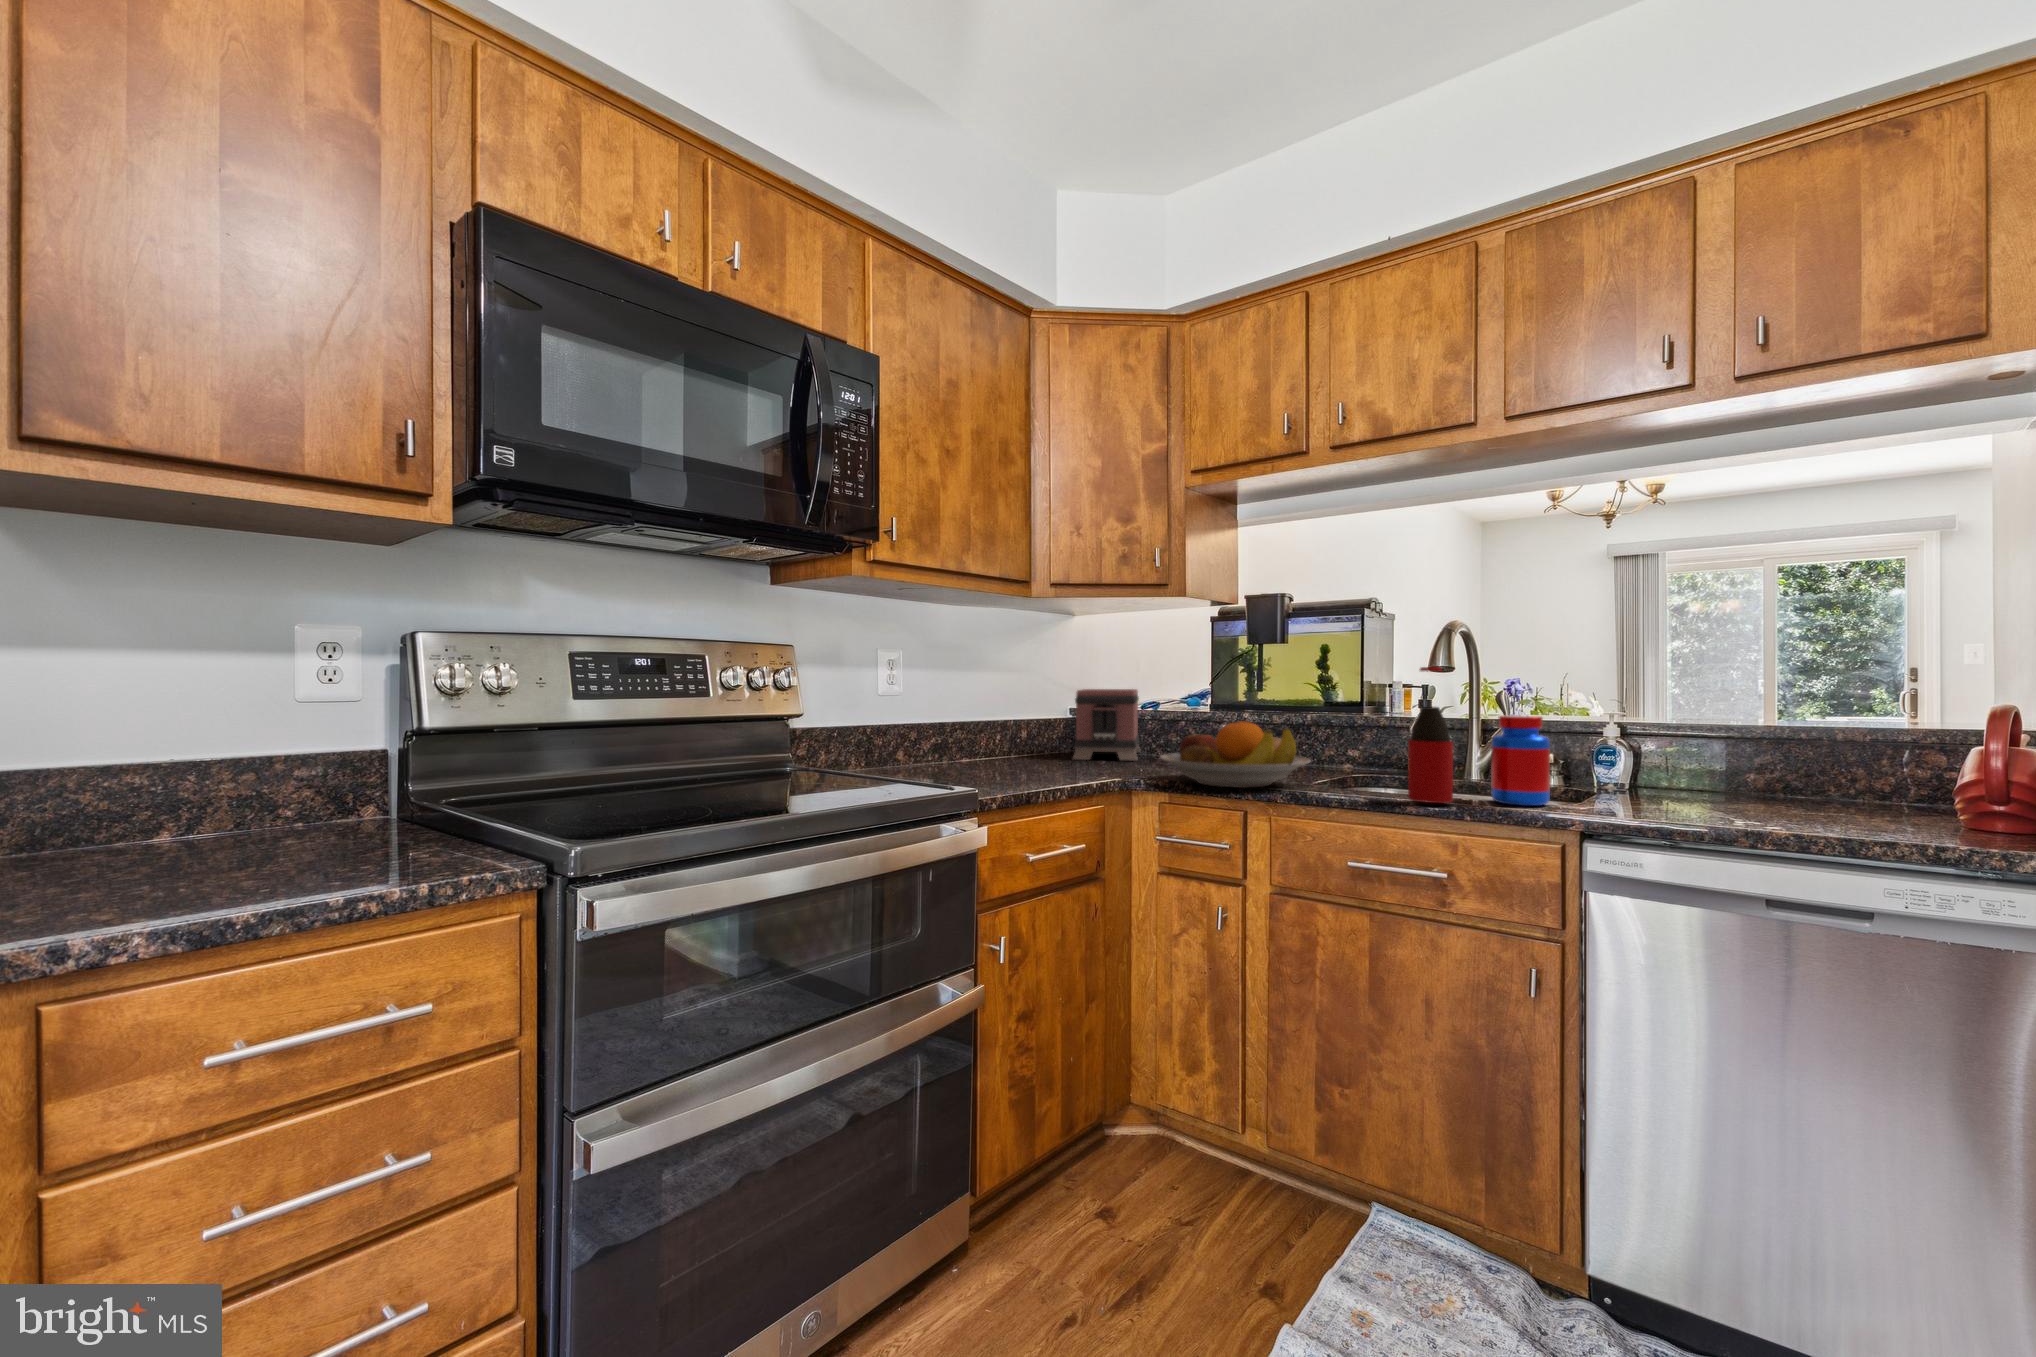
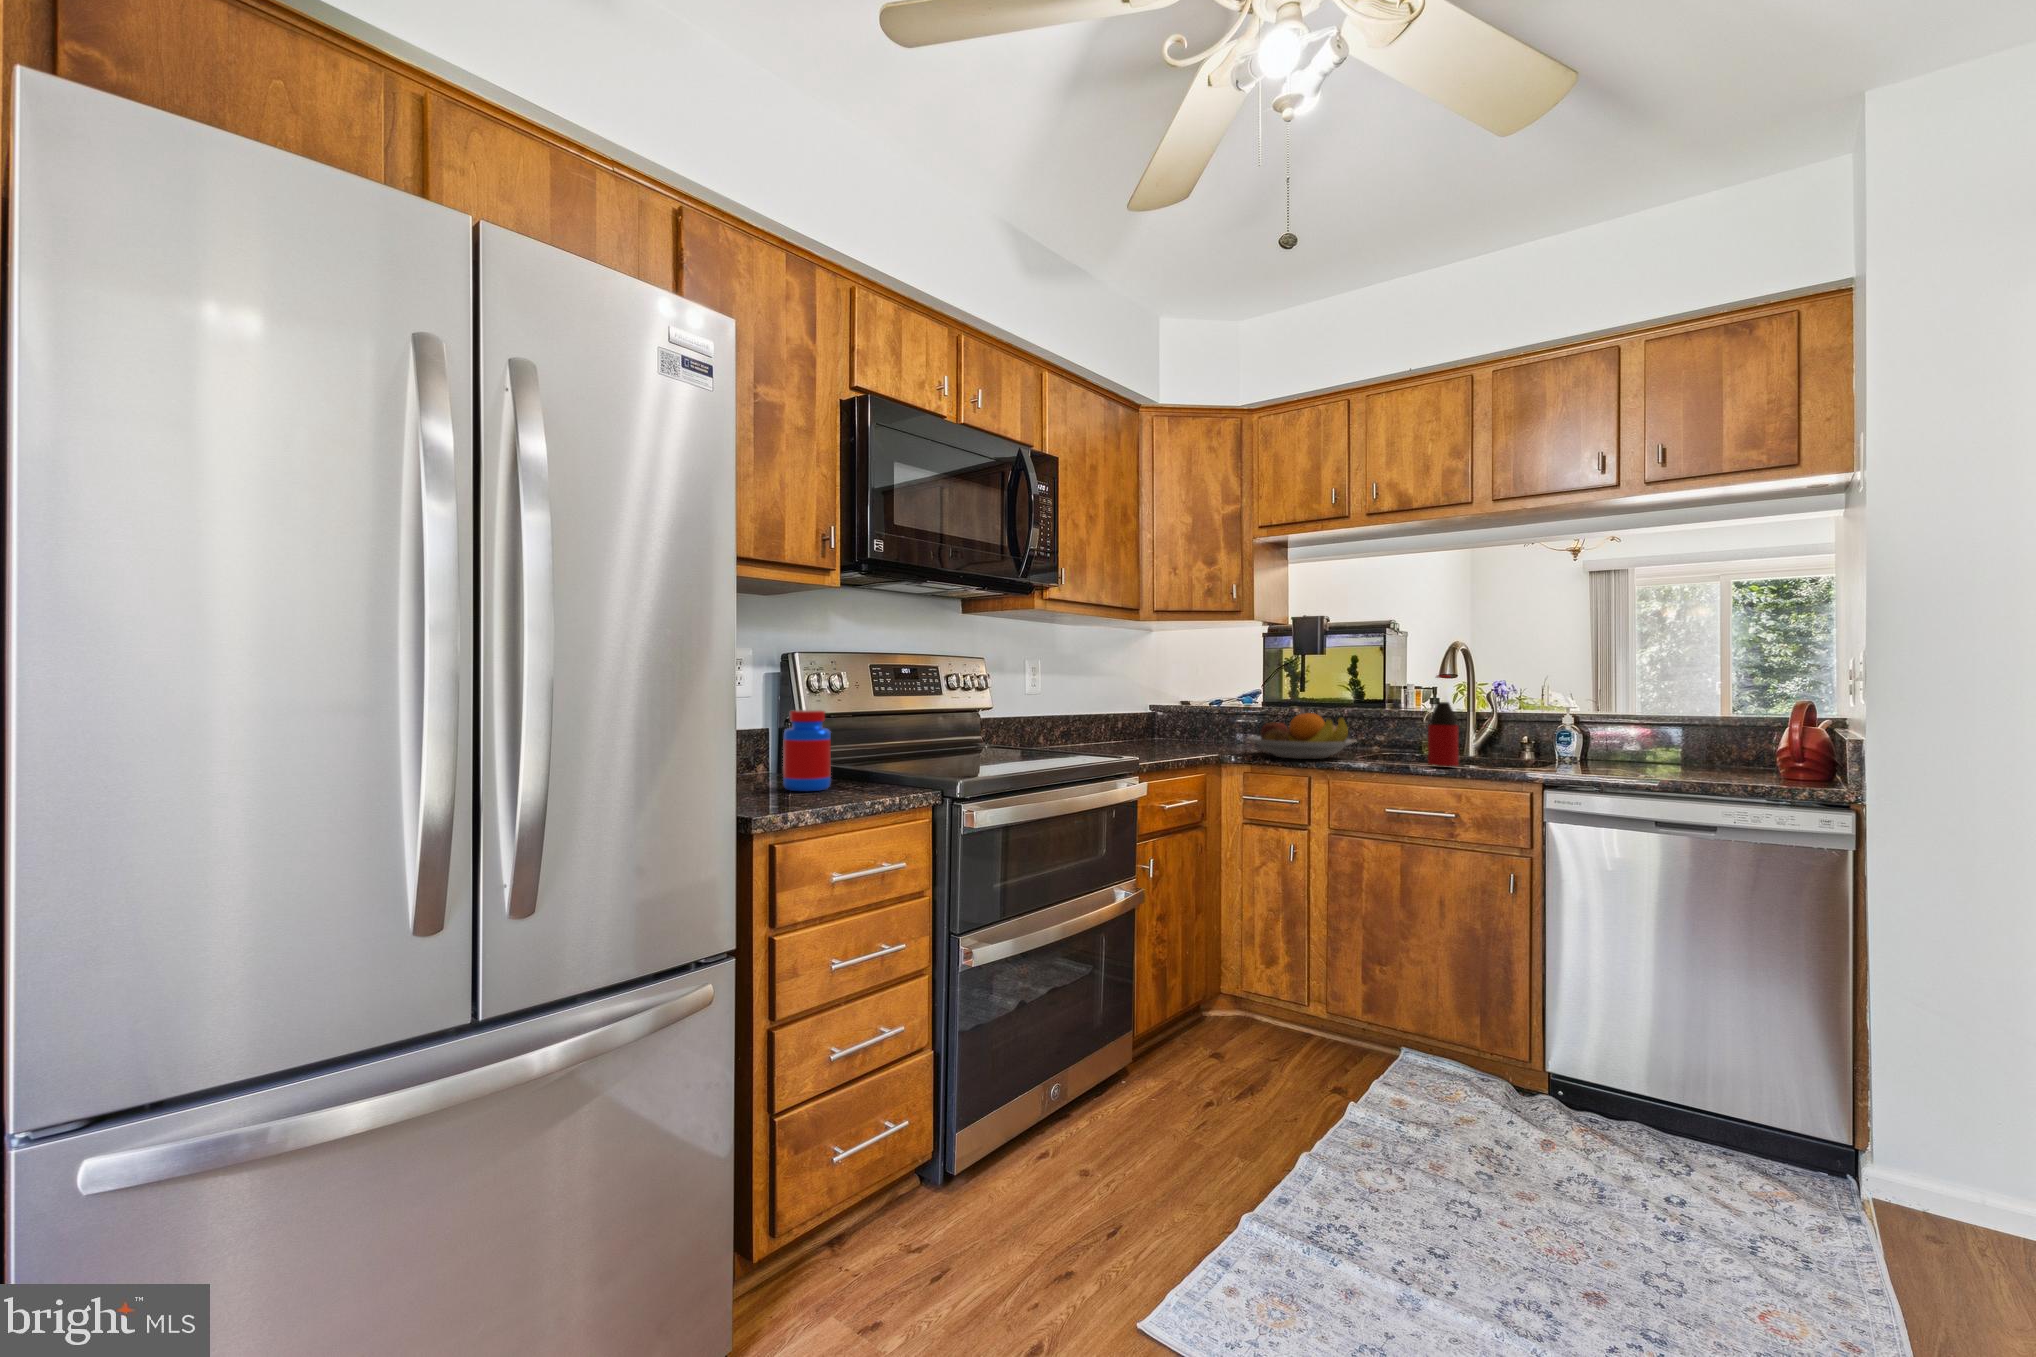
toaster: present [1073,689,1140,761] -> none [1164,690,1216,744]
jar: present [1491,715,1550,806] -> present [783,710,831,791]

